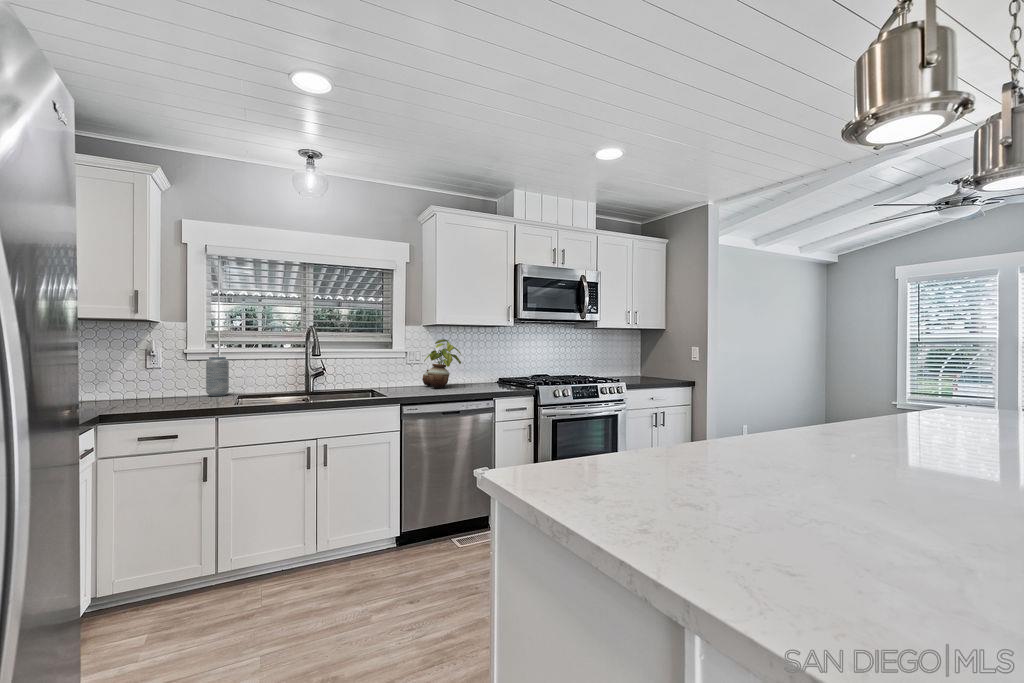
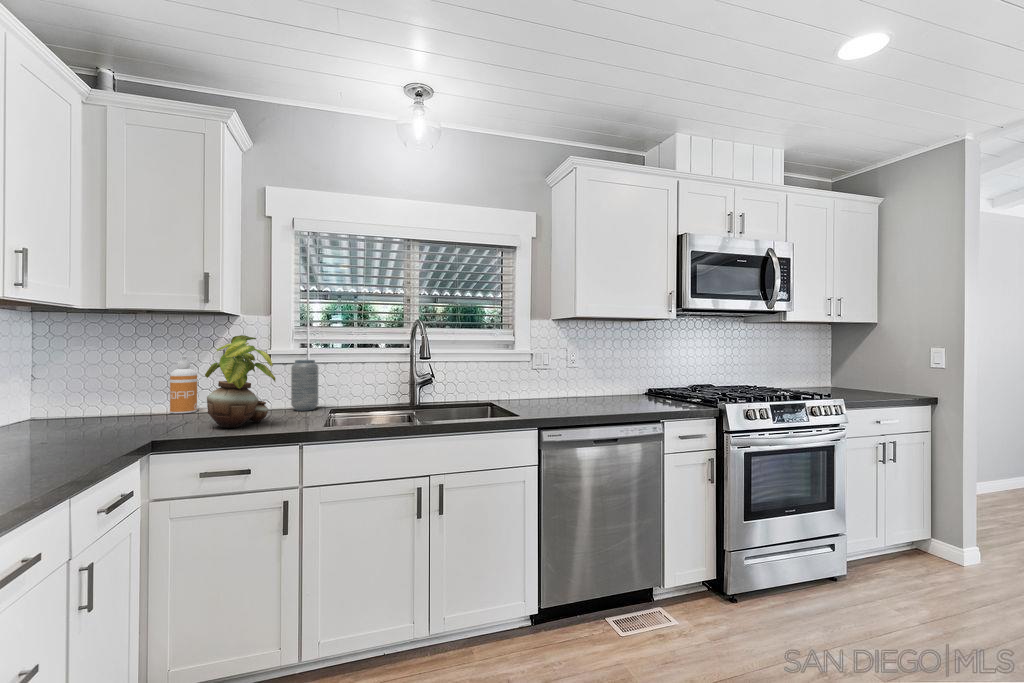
potted plant: present [422,339,461,388] -> present [205,335,275,427]
soap dispenser: none [102,354,125,400] -> present [170,356,197,413]

